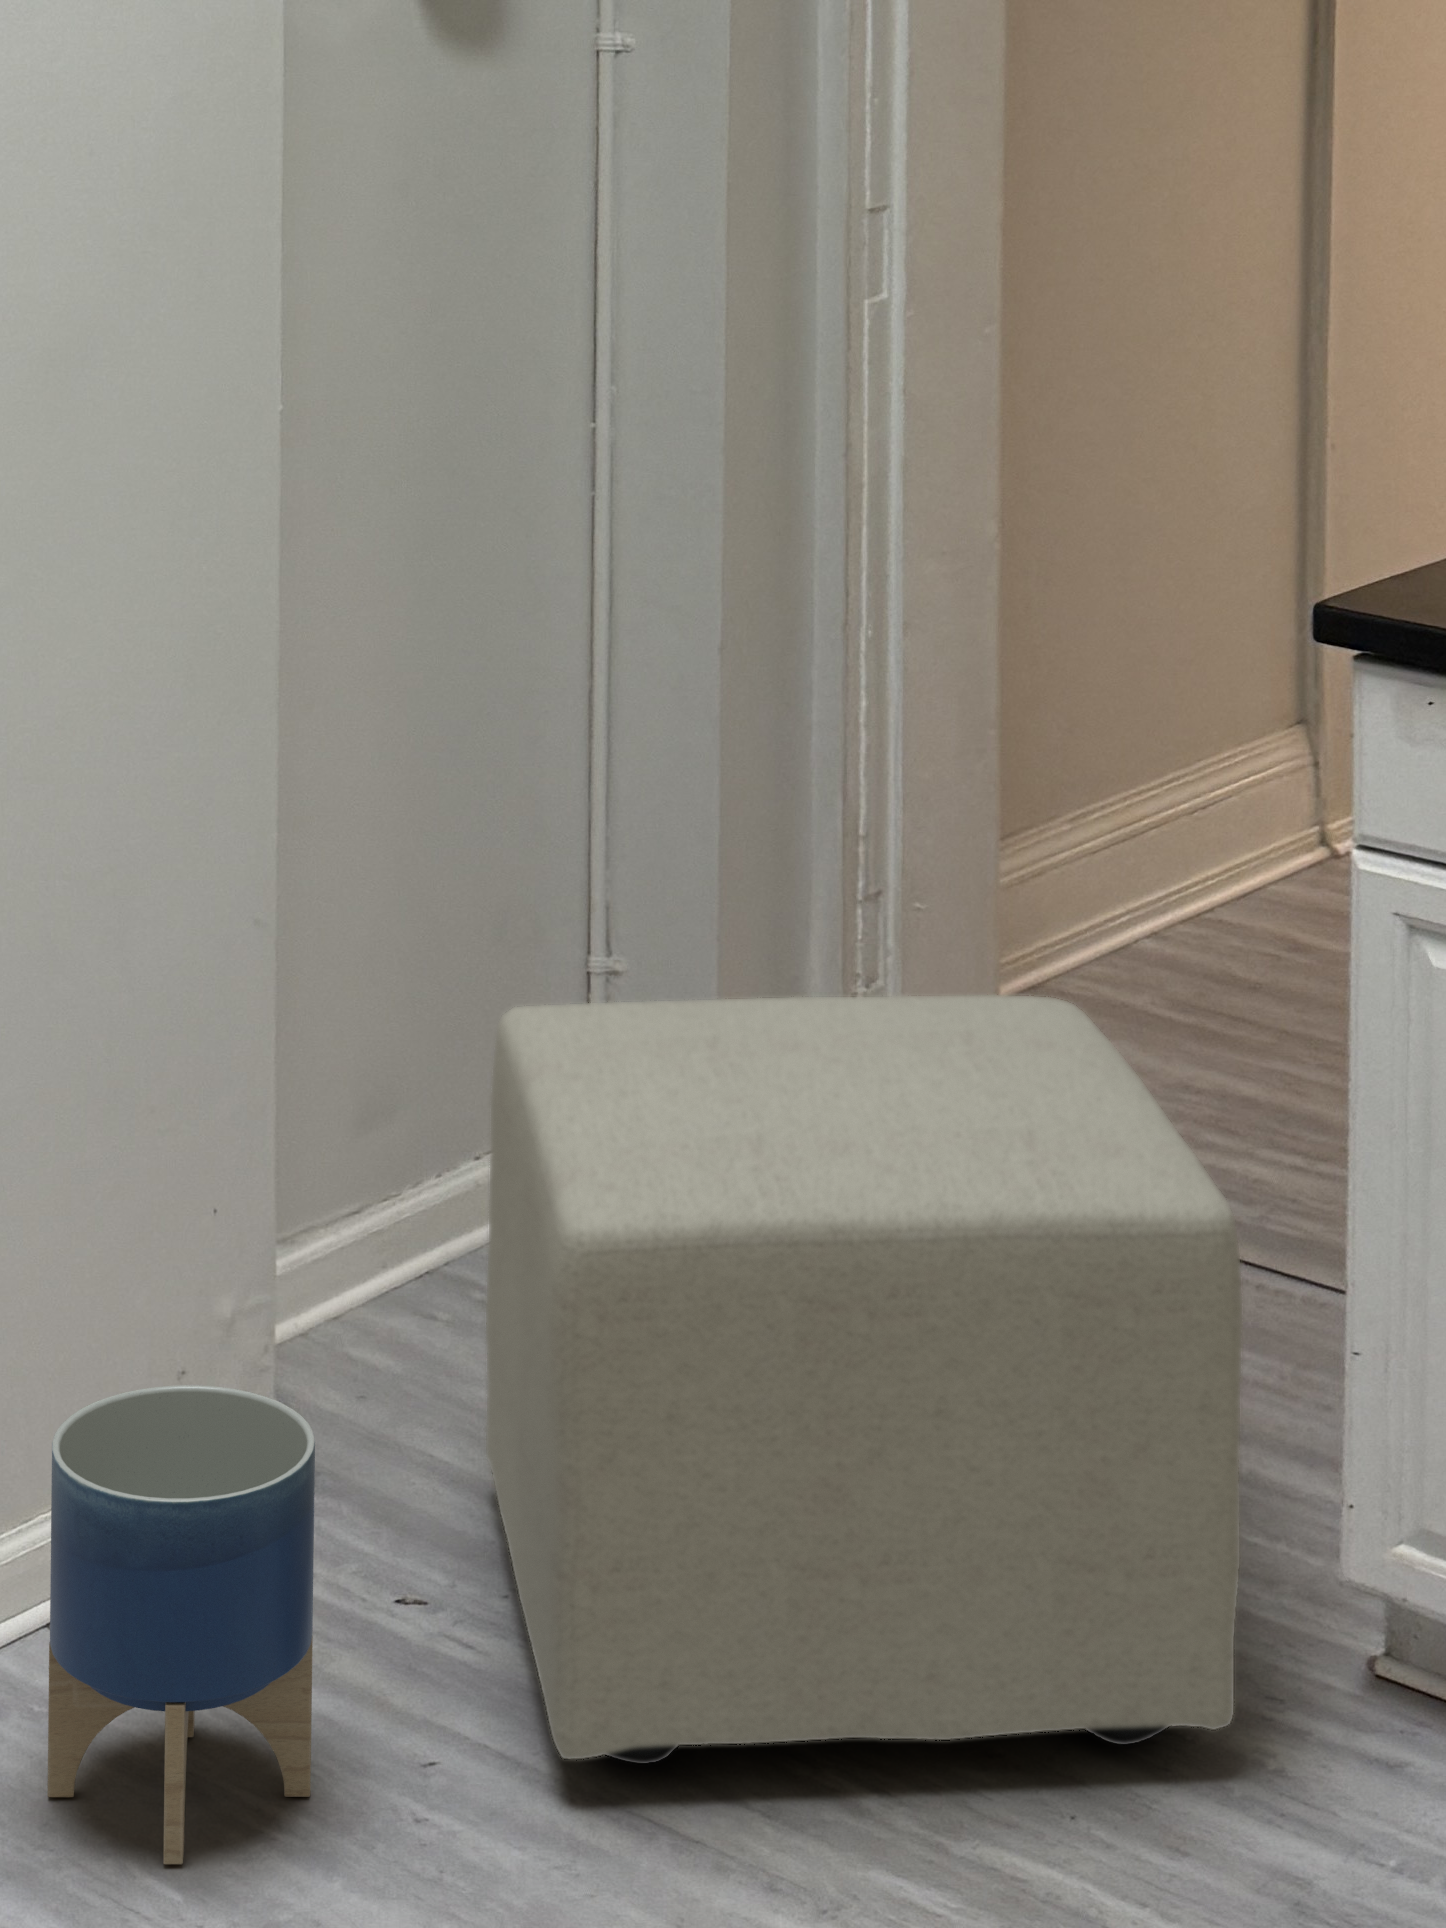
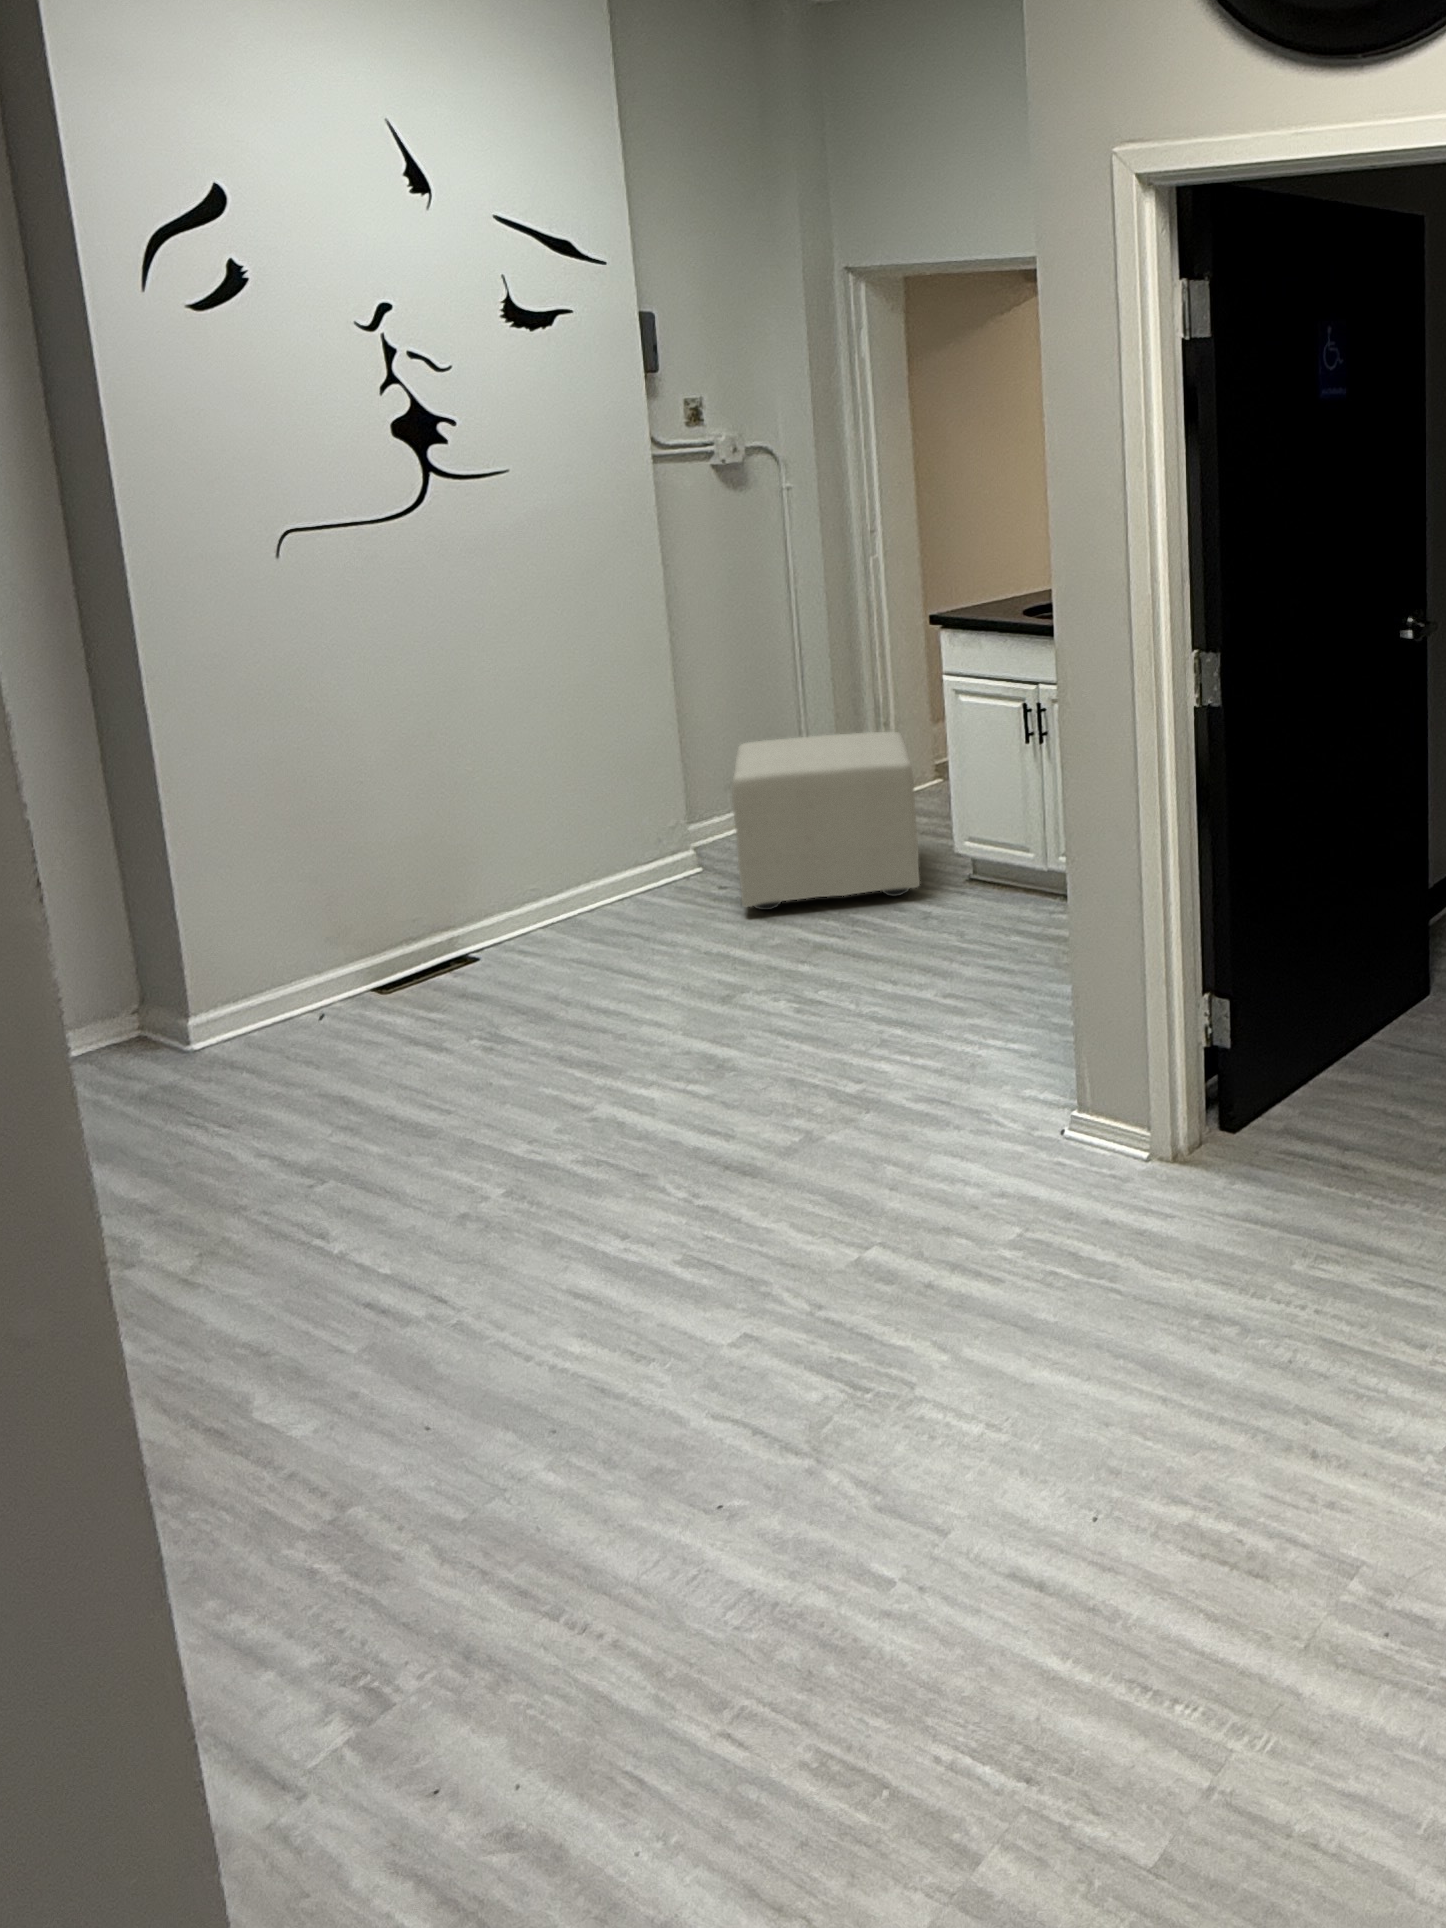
planter: present [48,1385,315,1864] -> none [601,830,680,937]

